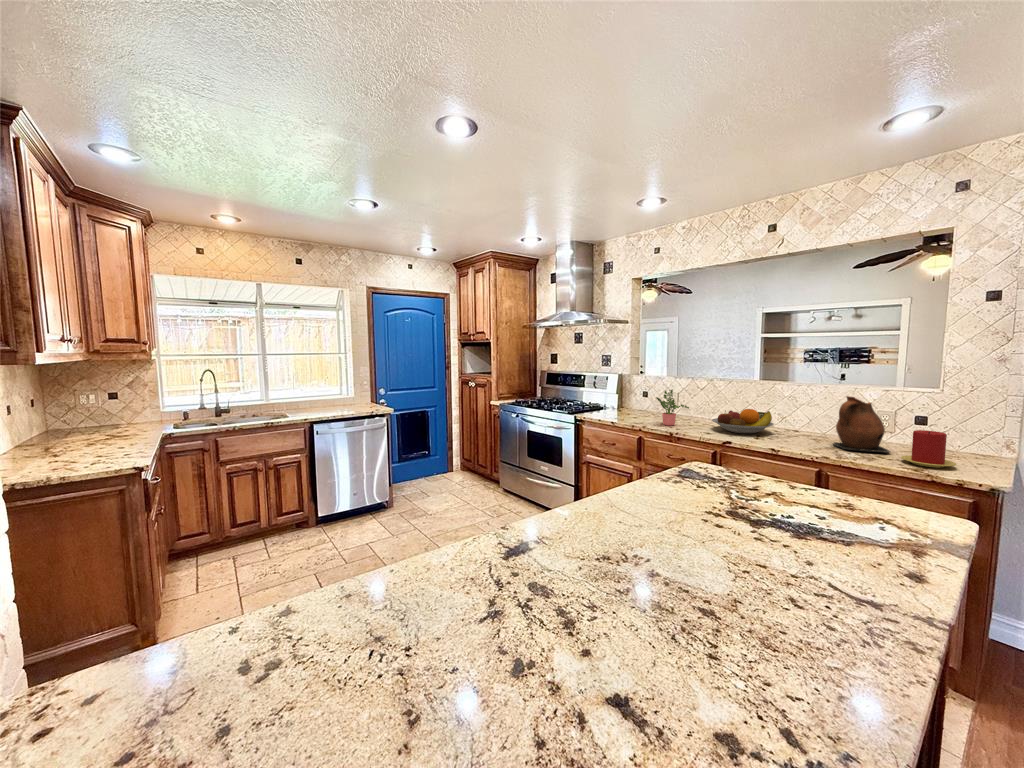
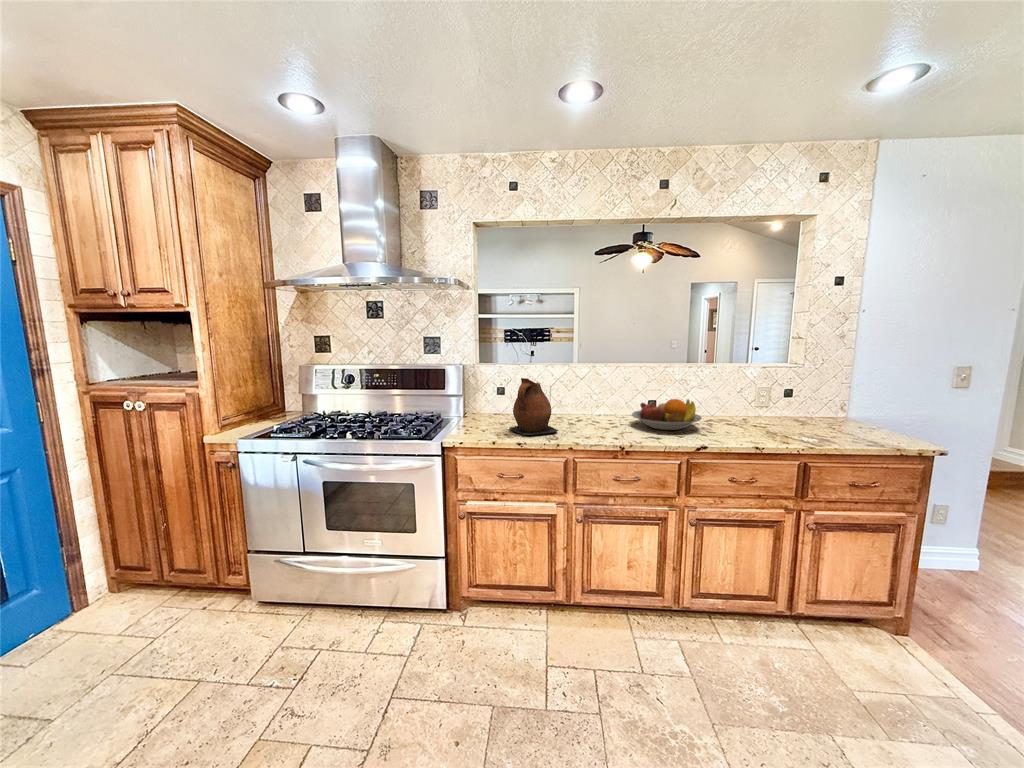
potted plant: present [656,390,689,426] -> none [580,383,615,434]
ceramic pitcher: present [834,396,890,453] -> present [511,378,558,435]
candle: present [901,430,956,468] -> none [833,404,881,439]

